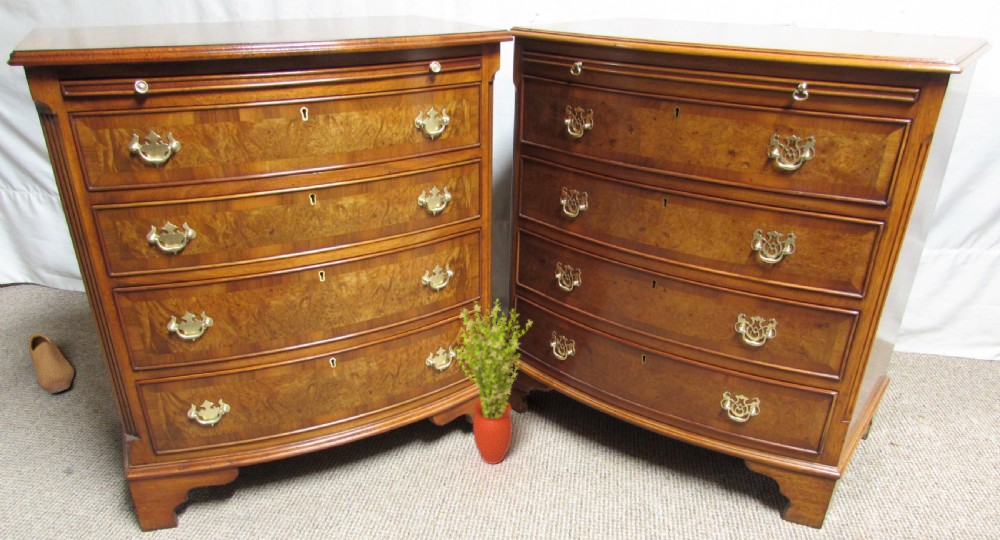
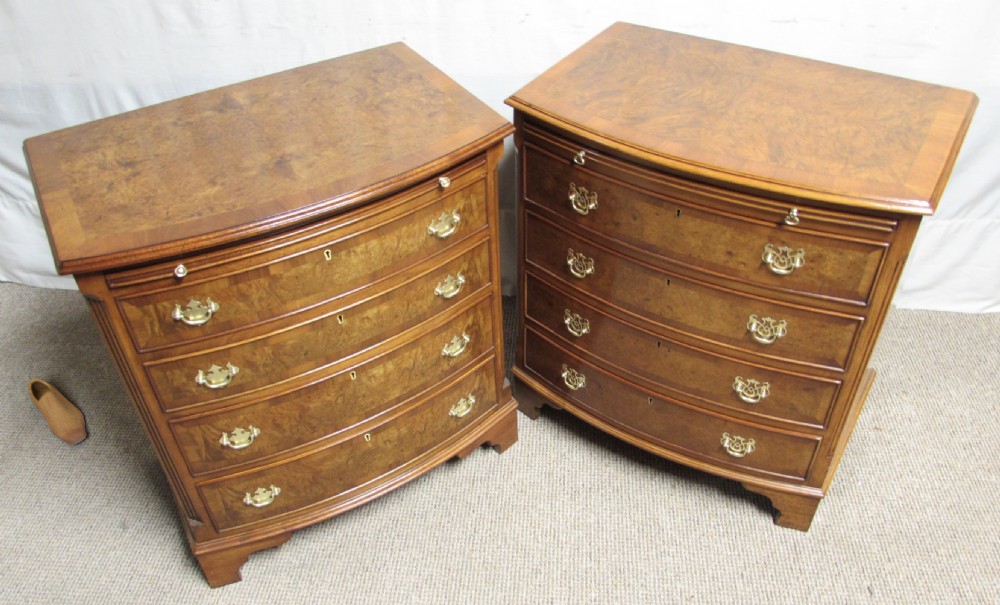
potted plant: present [454,300,532,464] -> none [476,358,546,488]

